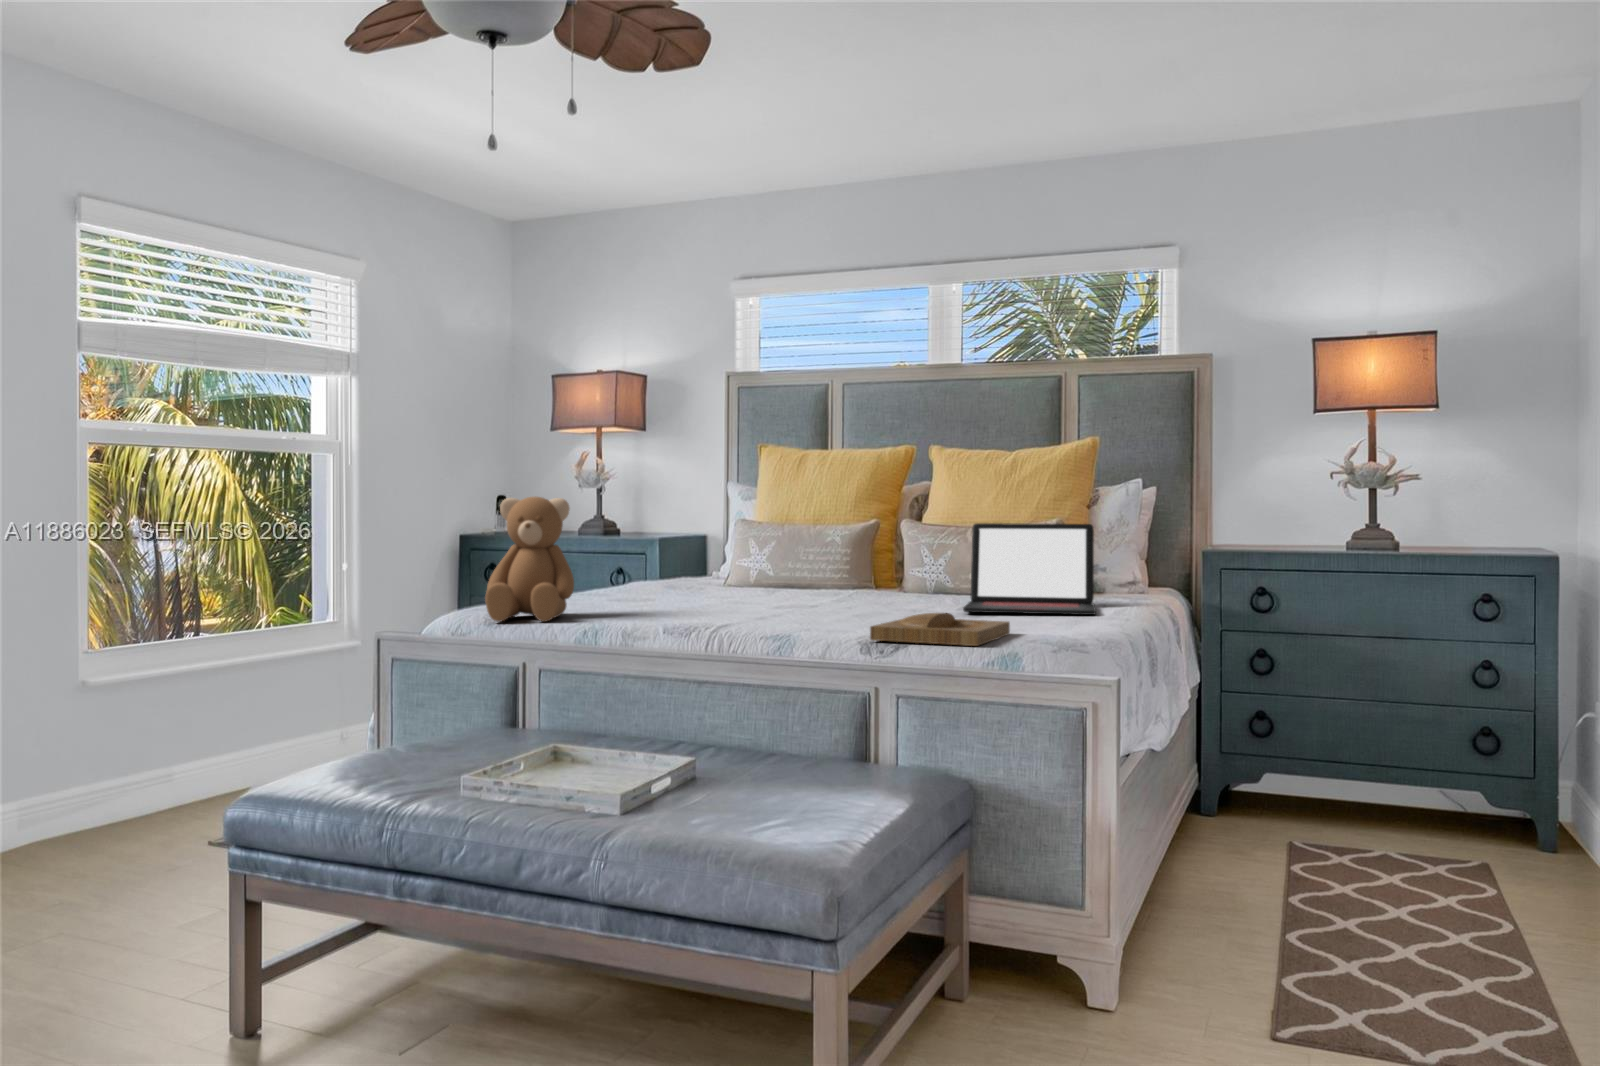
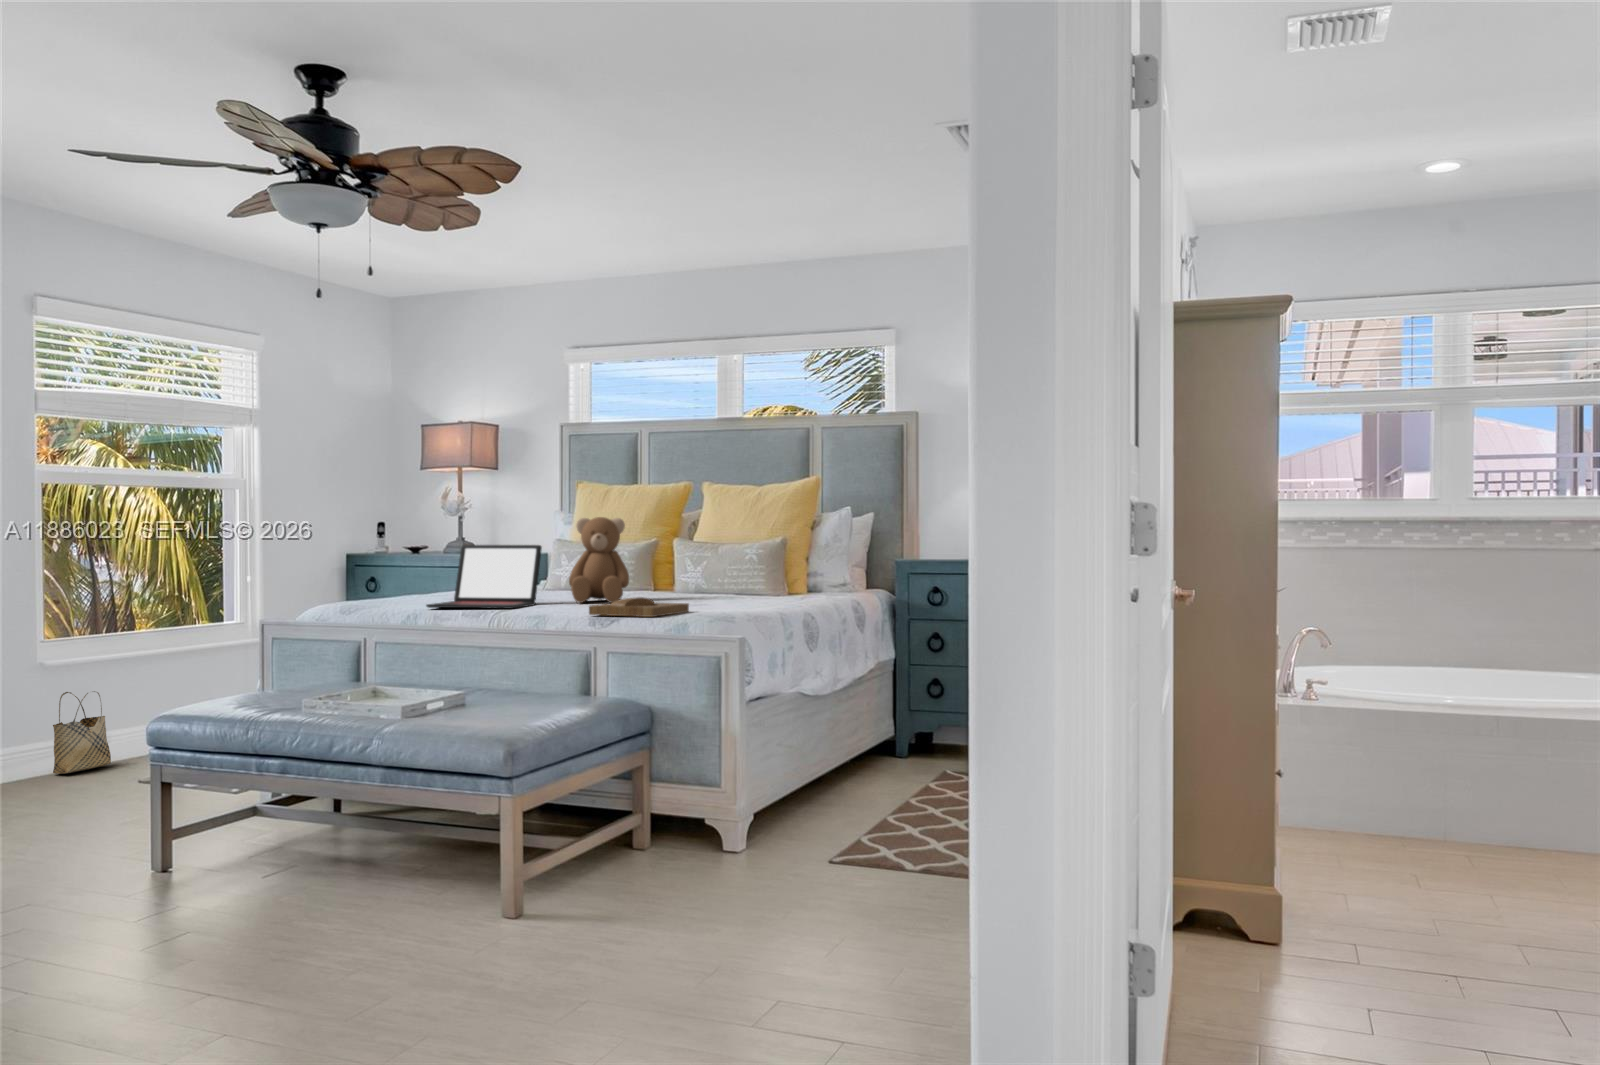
teddy bear: present [485,496,574,622] -> present [569,517,629,603]
laptop: present [963,523,1096,615] -> present [426,545,542,609]
woven basket: none [104,718,179,827] -> present [53,691,111,774]

